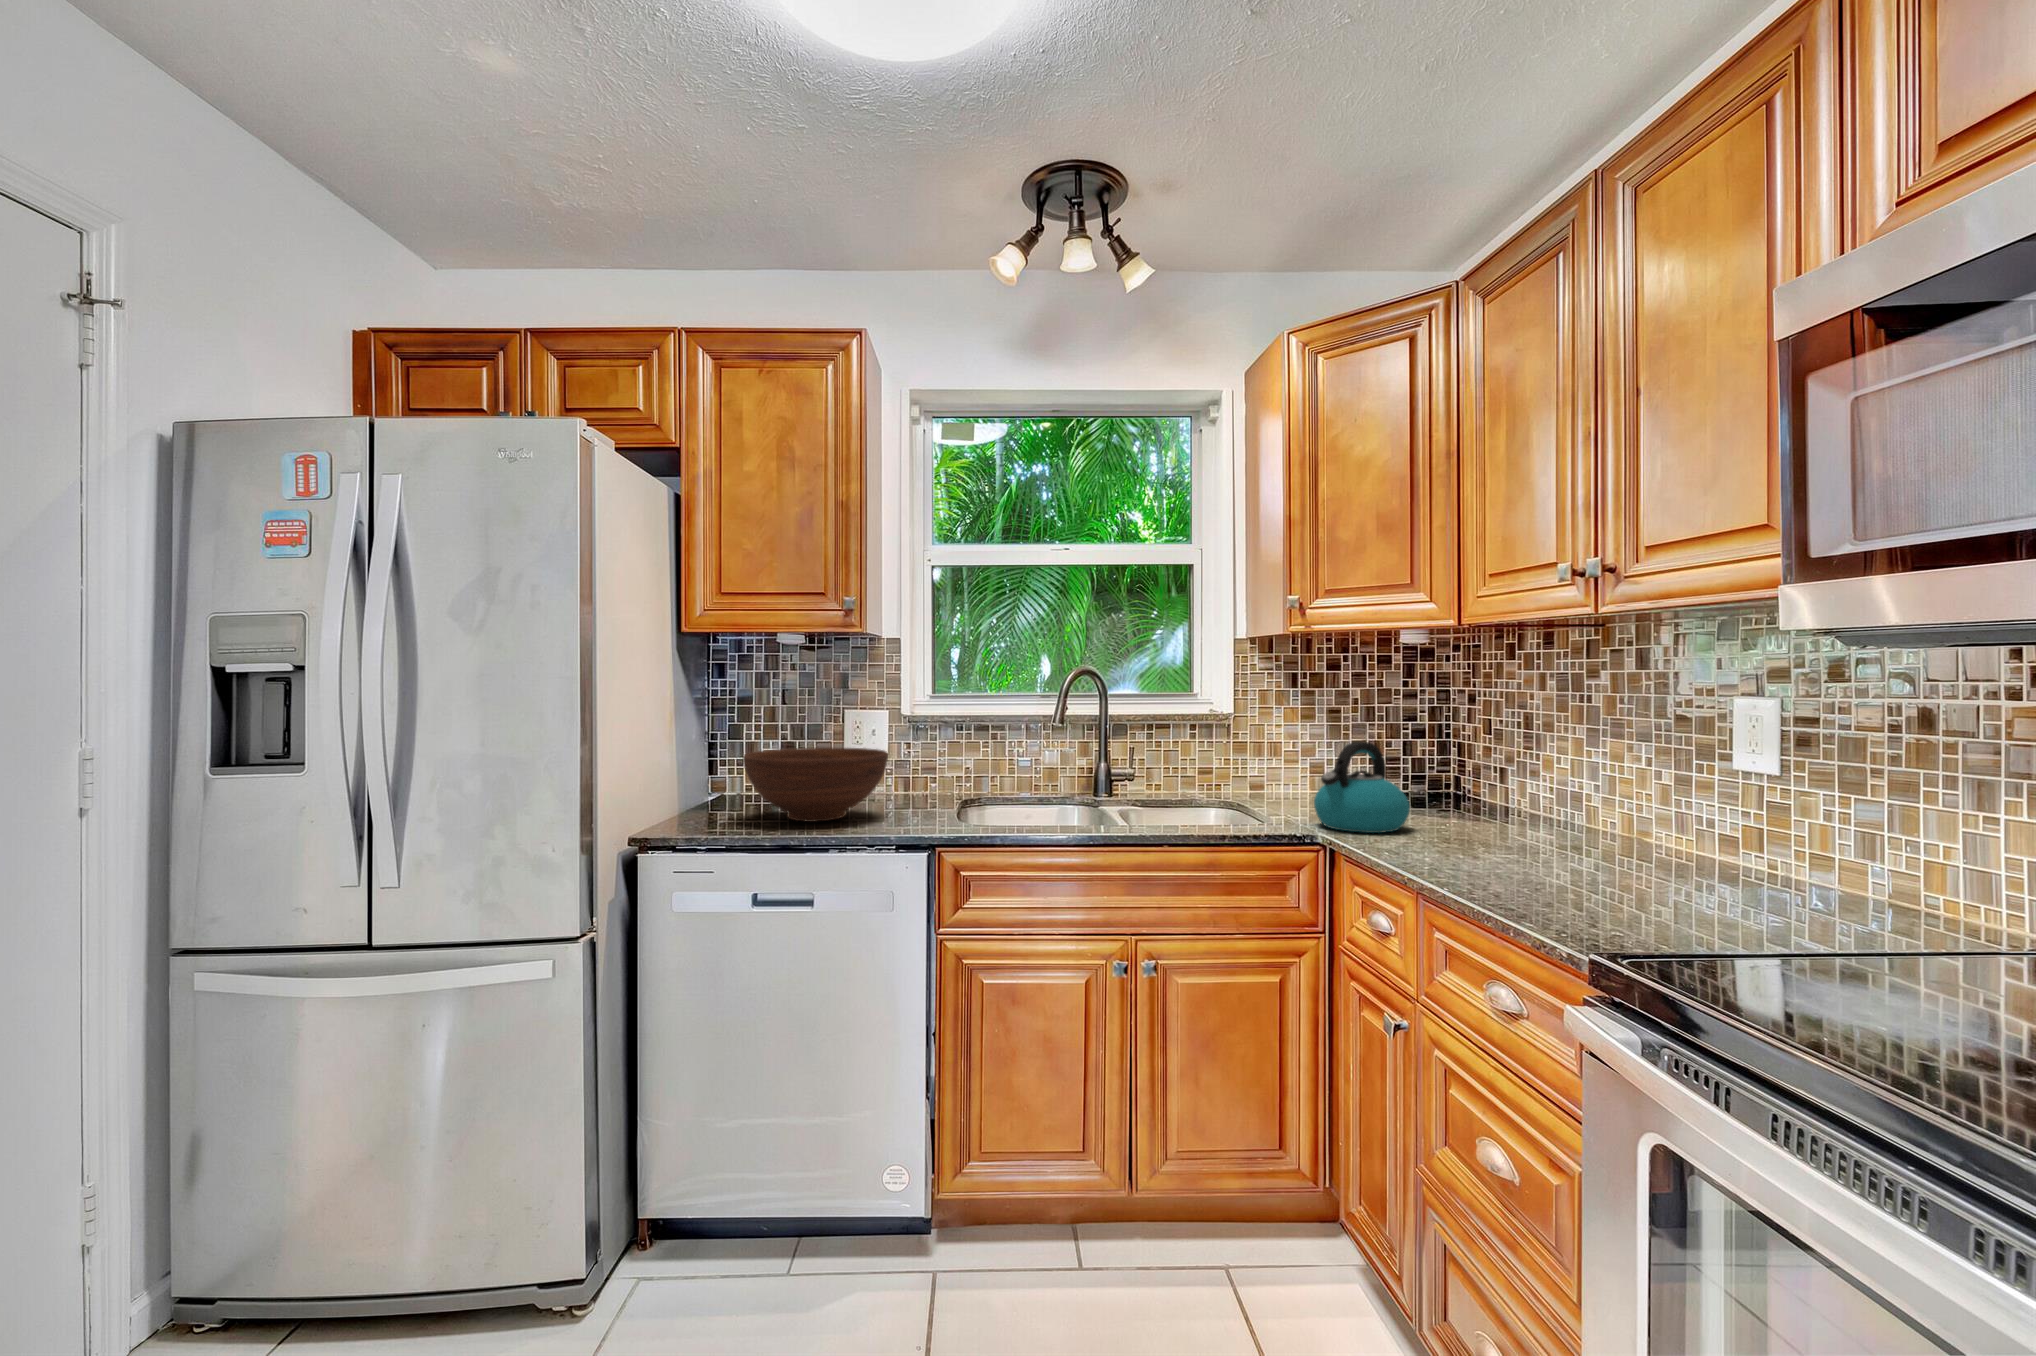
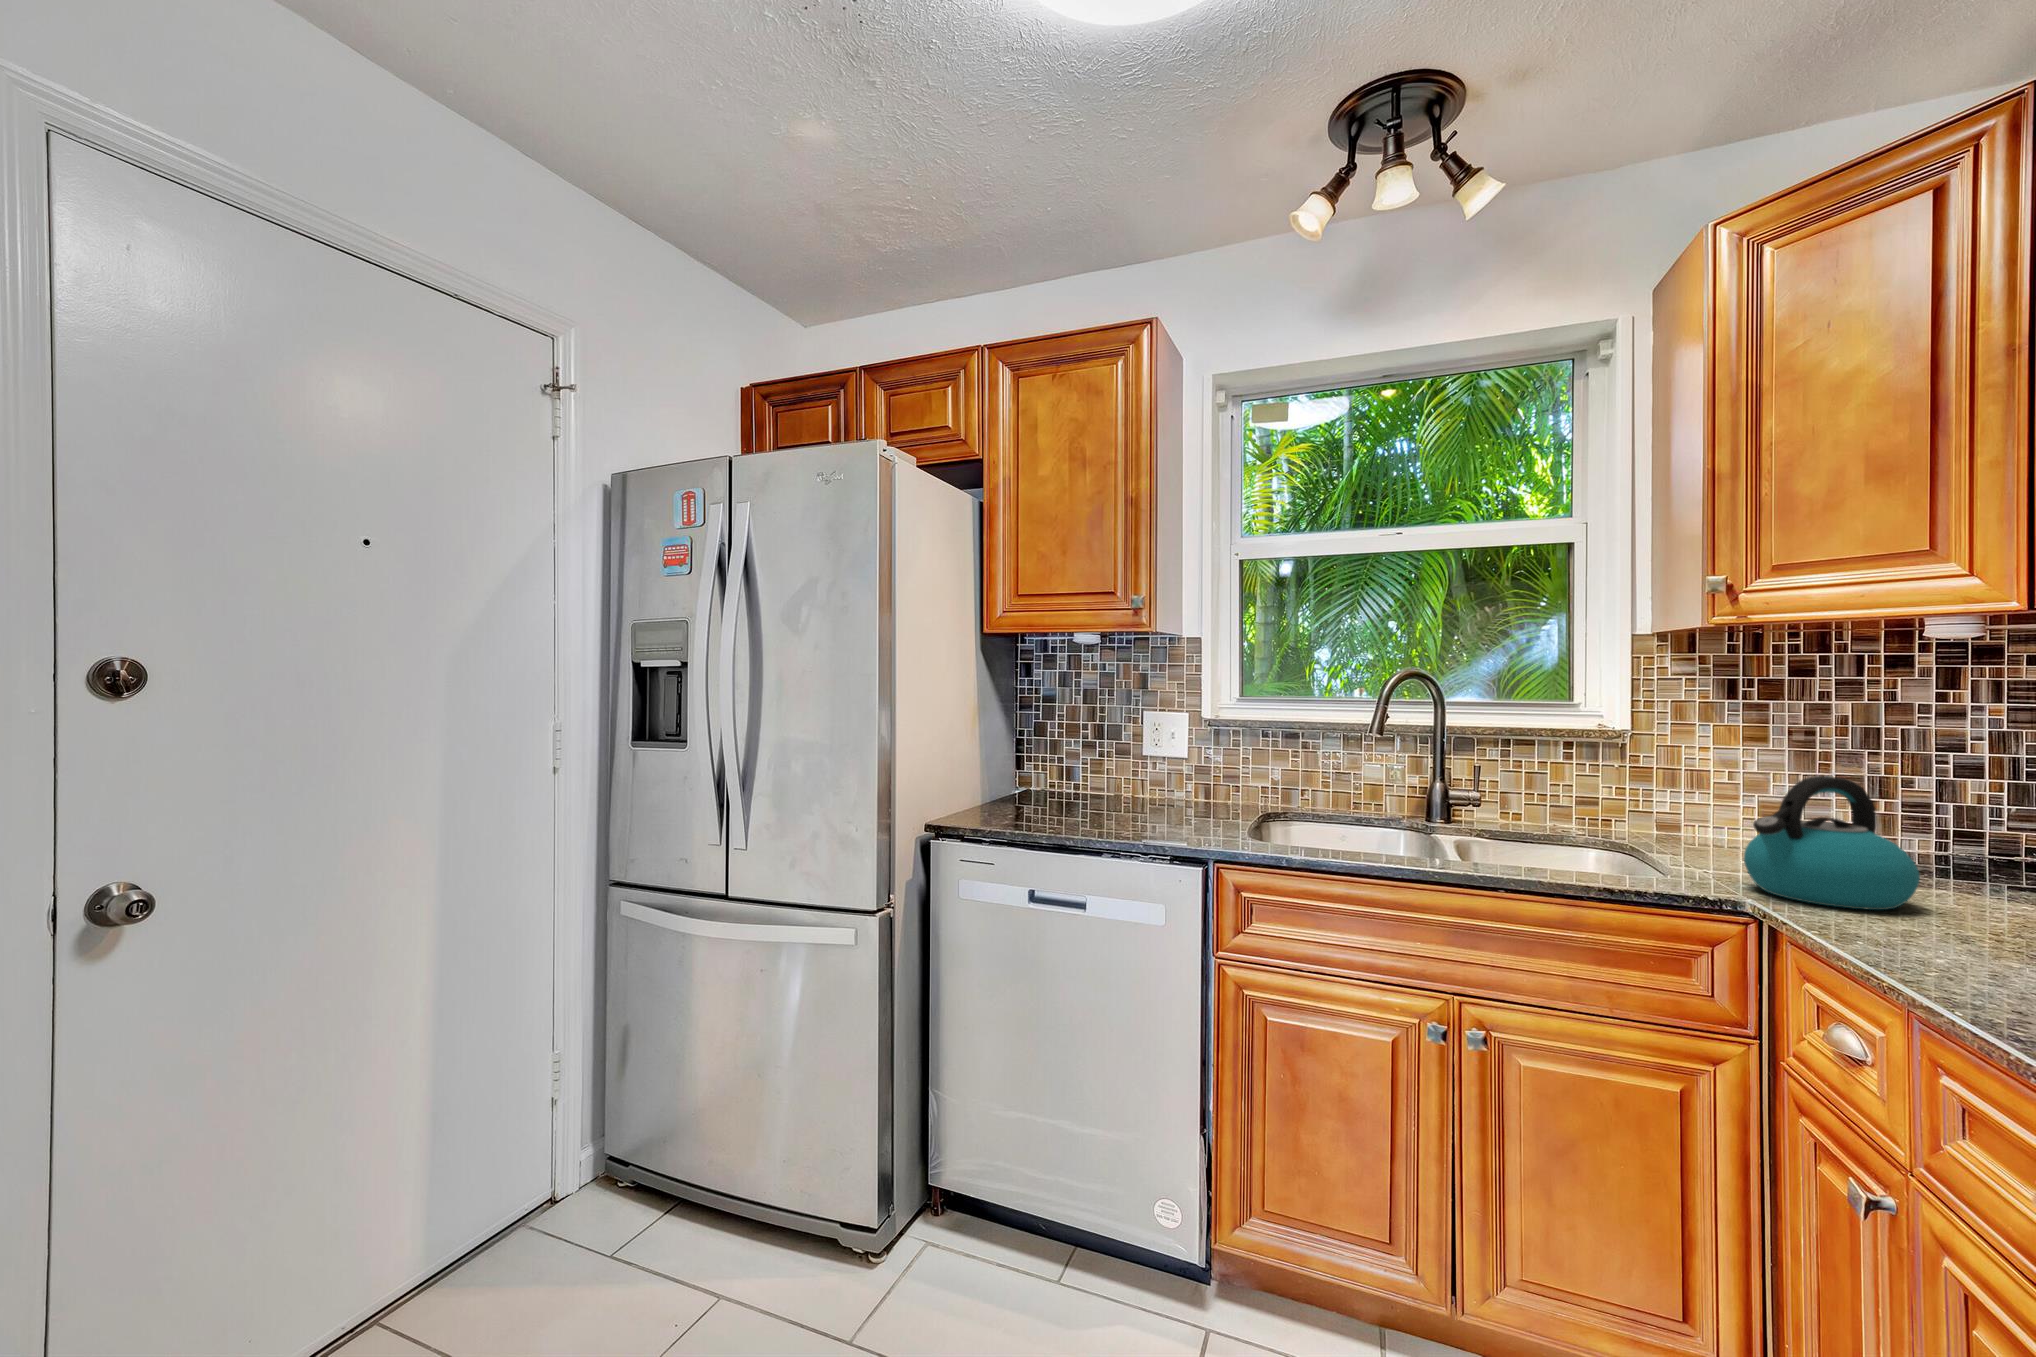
fruit bowl: present [743,748,888,822] -> none [1033,748,1177,824]

